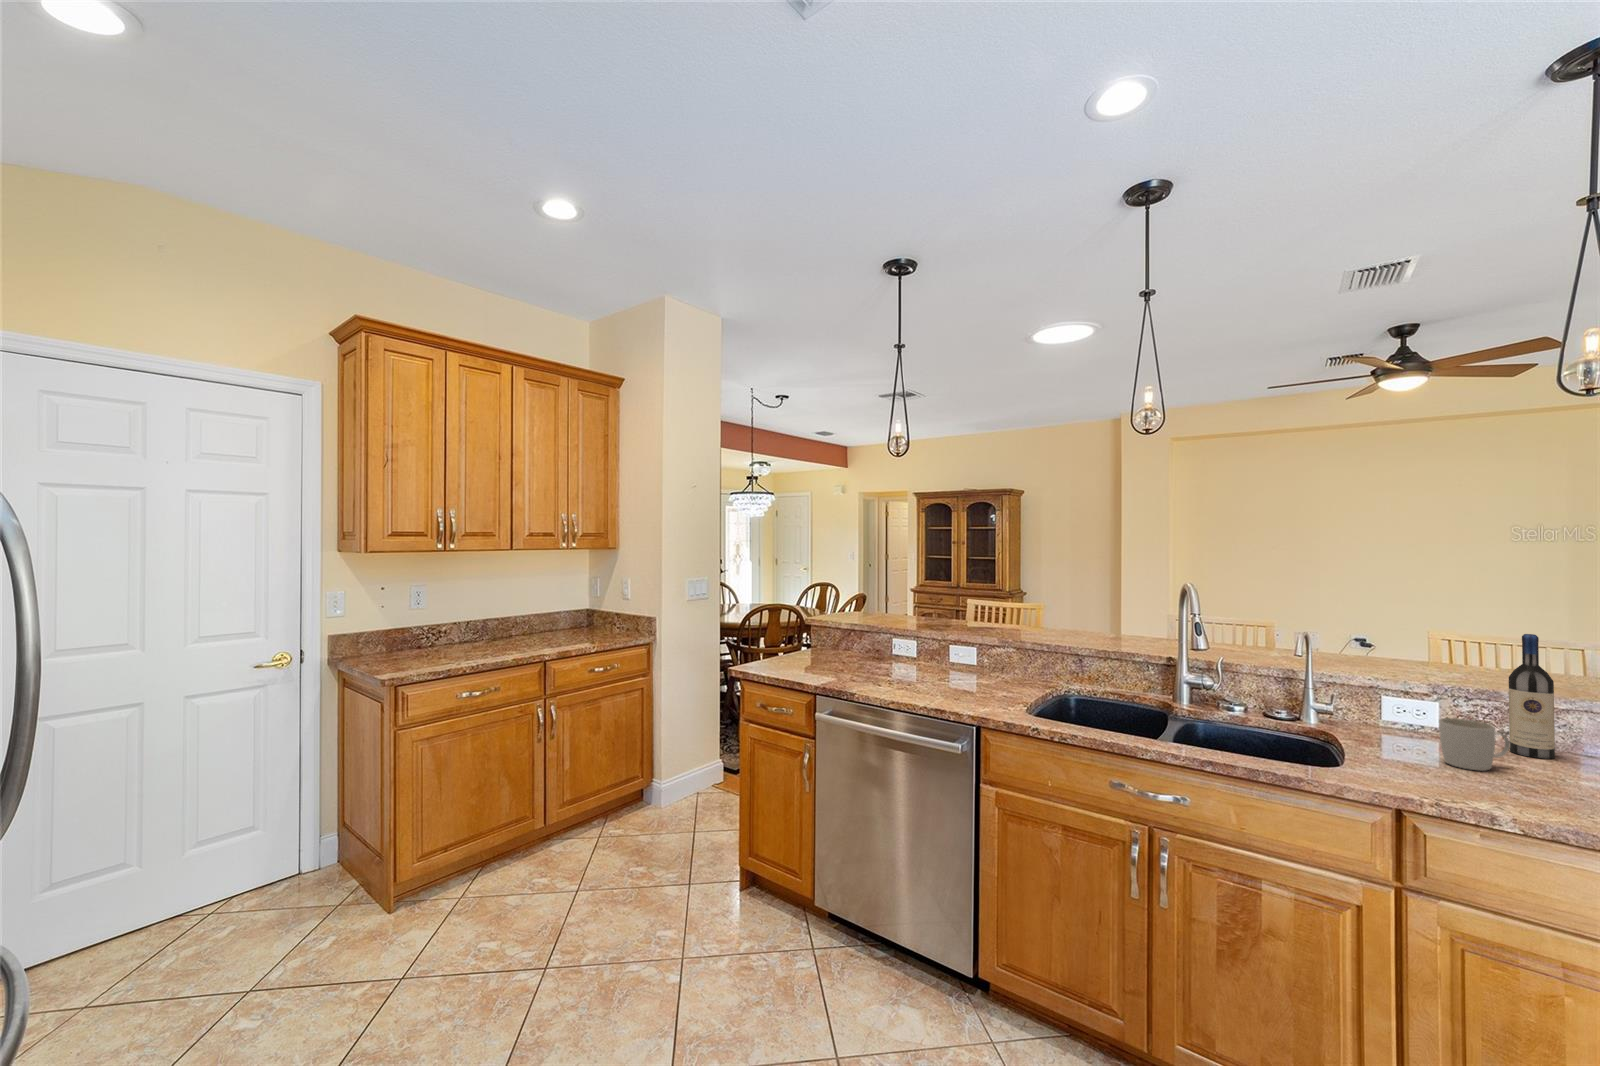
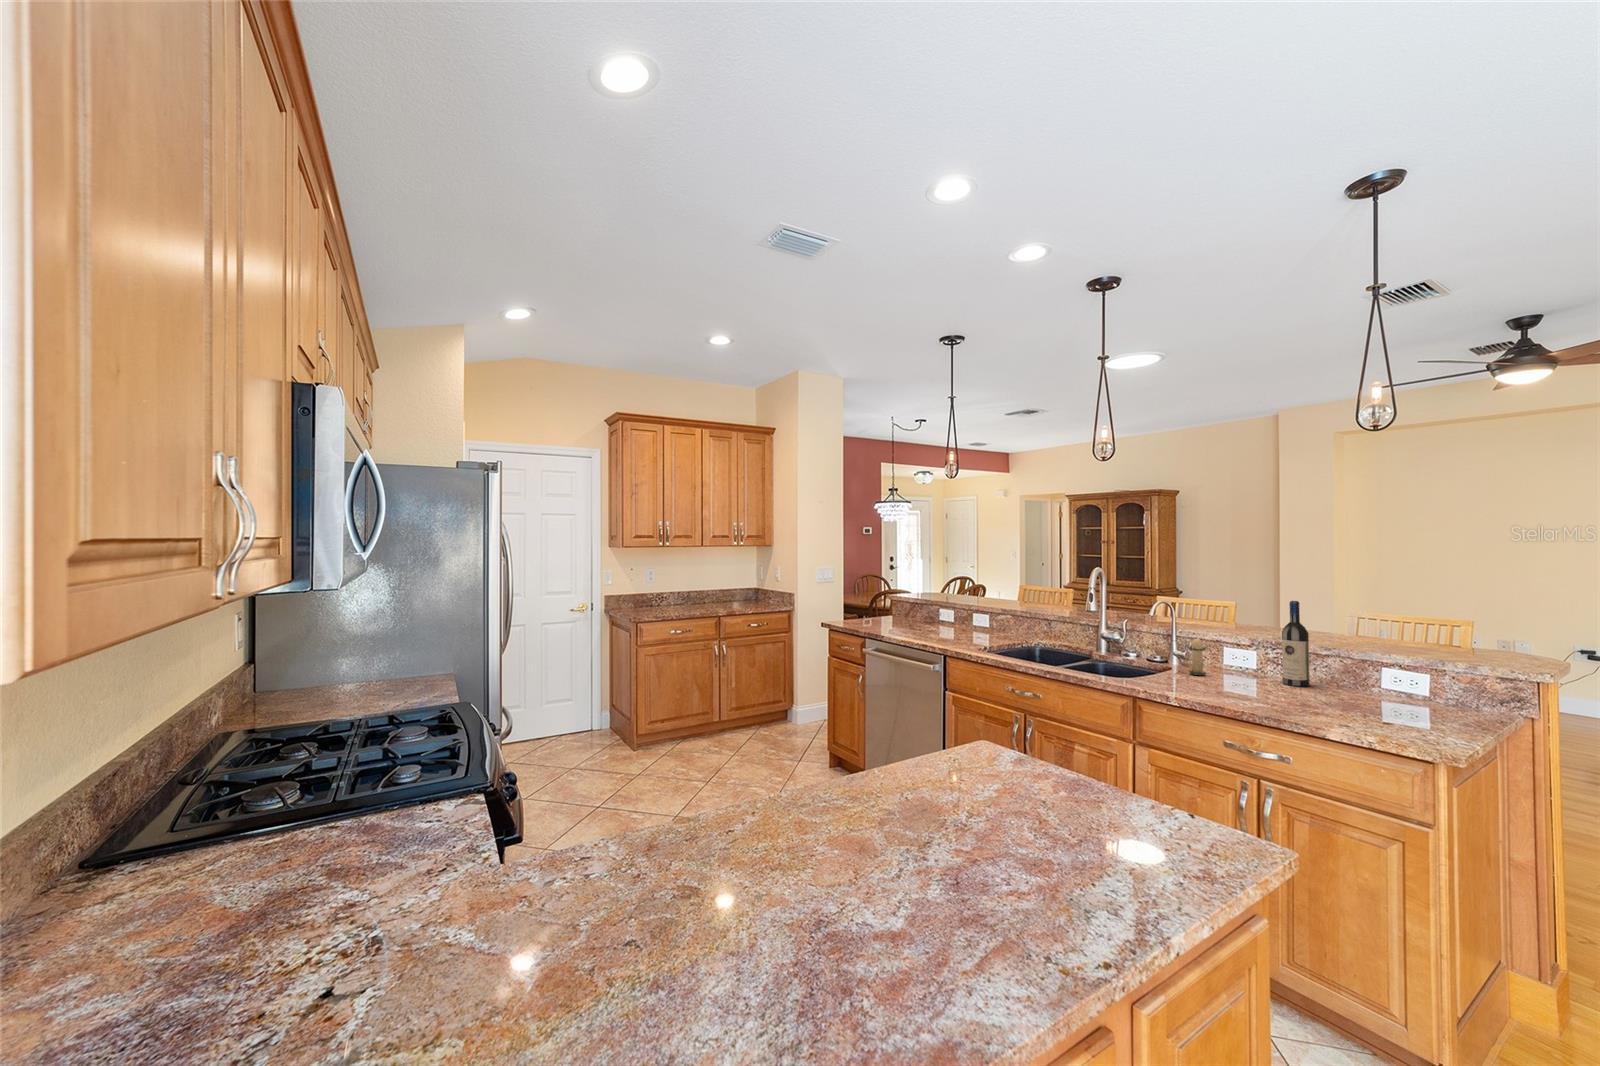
candle: none [1367,687,1404,746] -> present [1188,638,1206,675]
mug: present [1439,718,1510,771] -> none [1205,654,1249,686]

